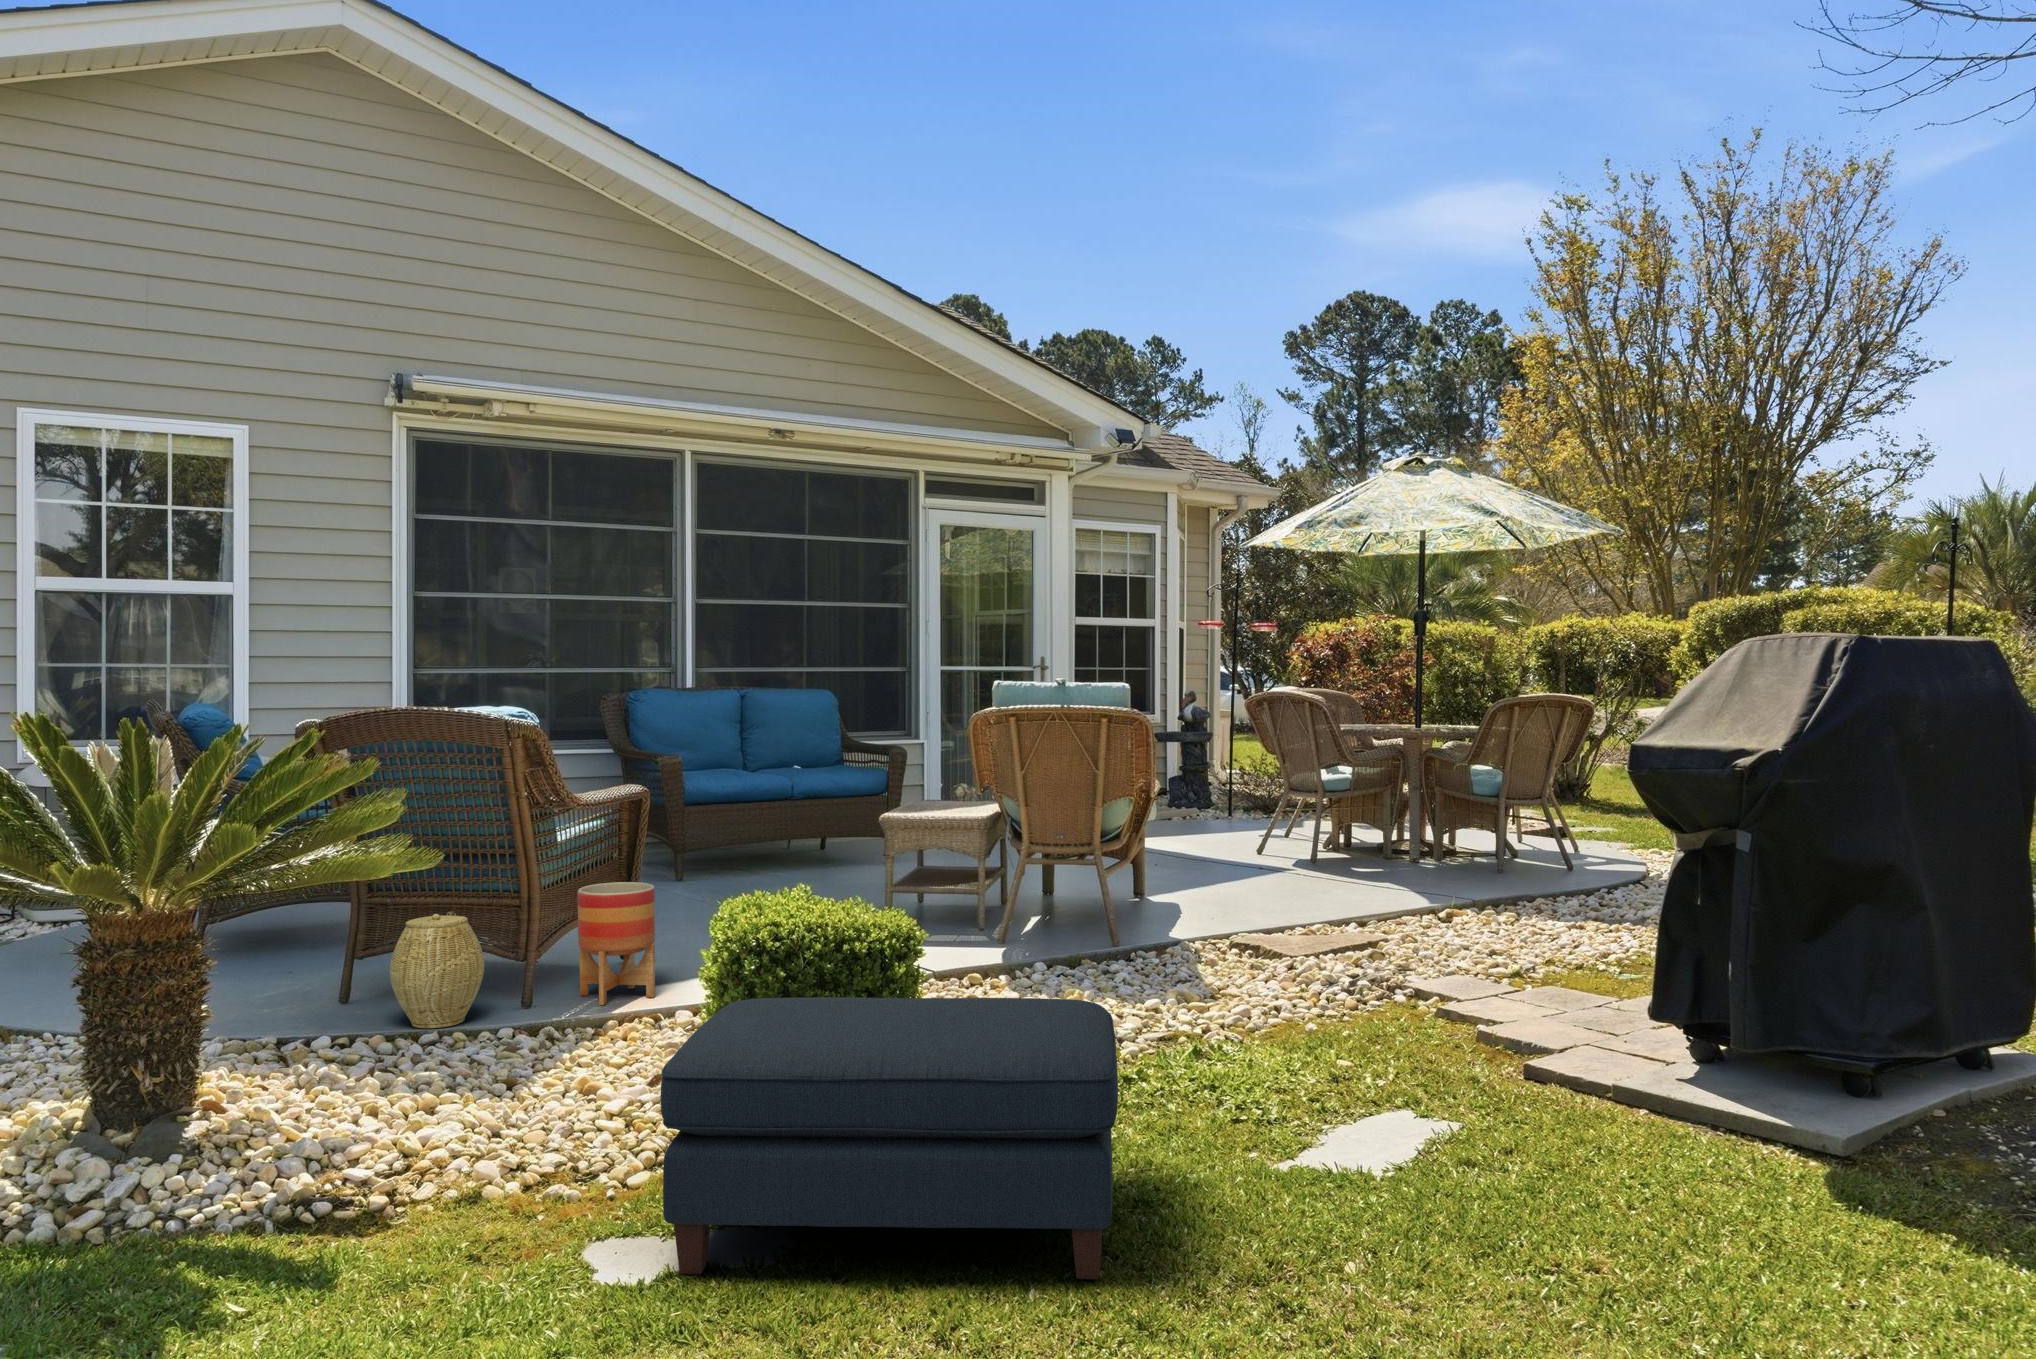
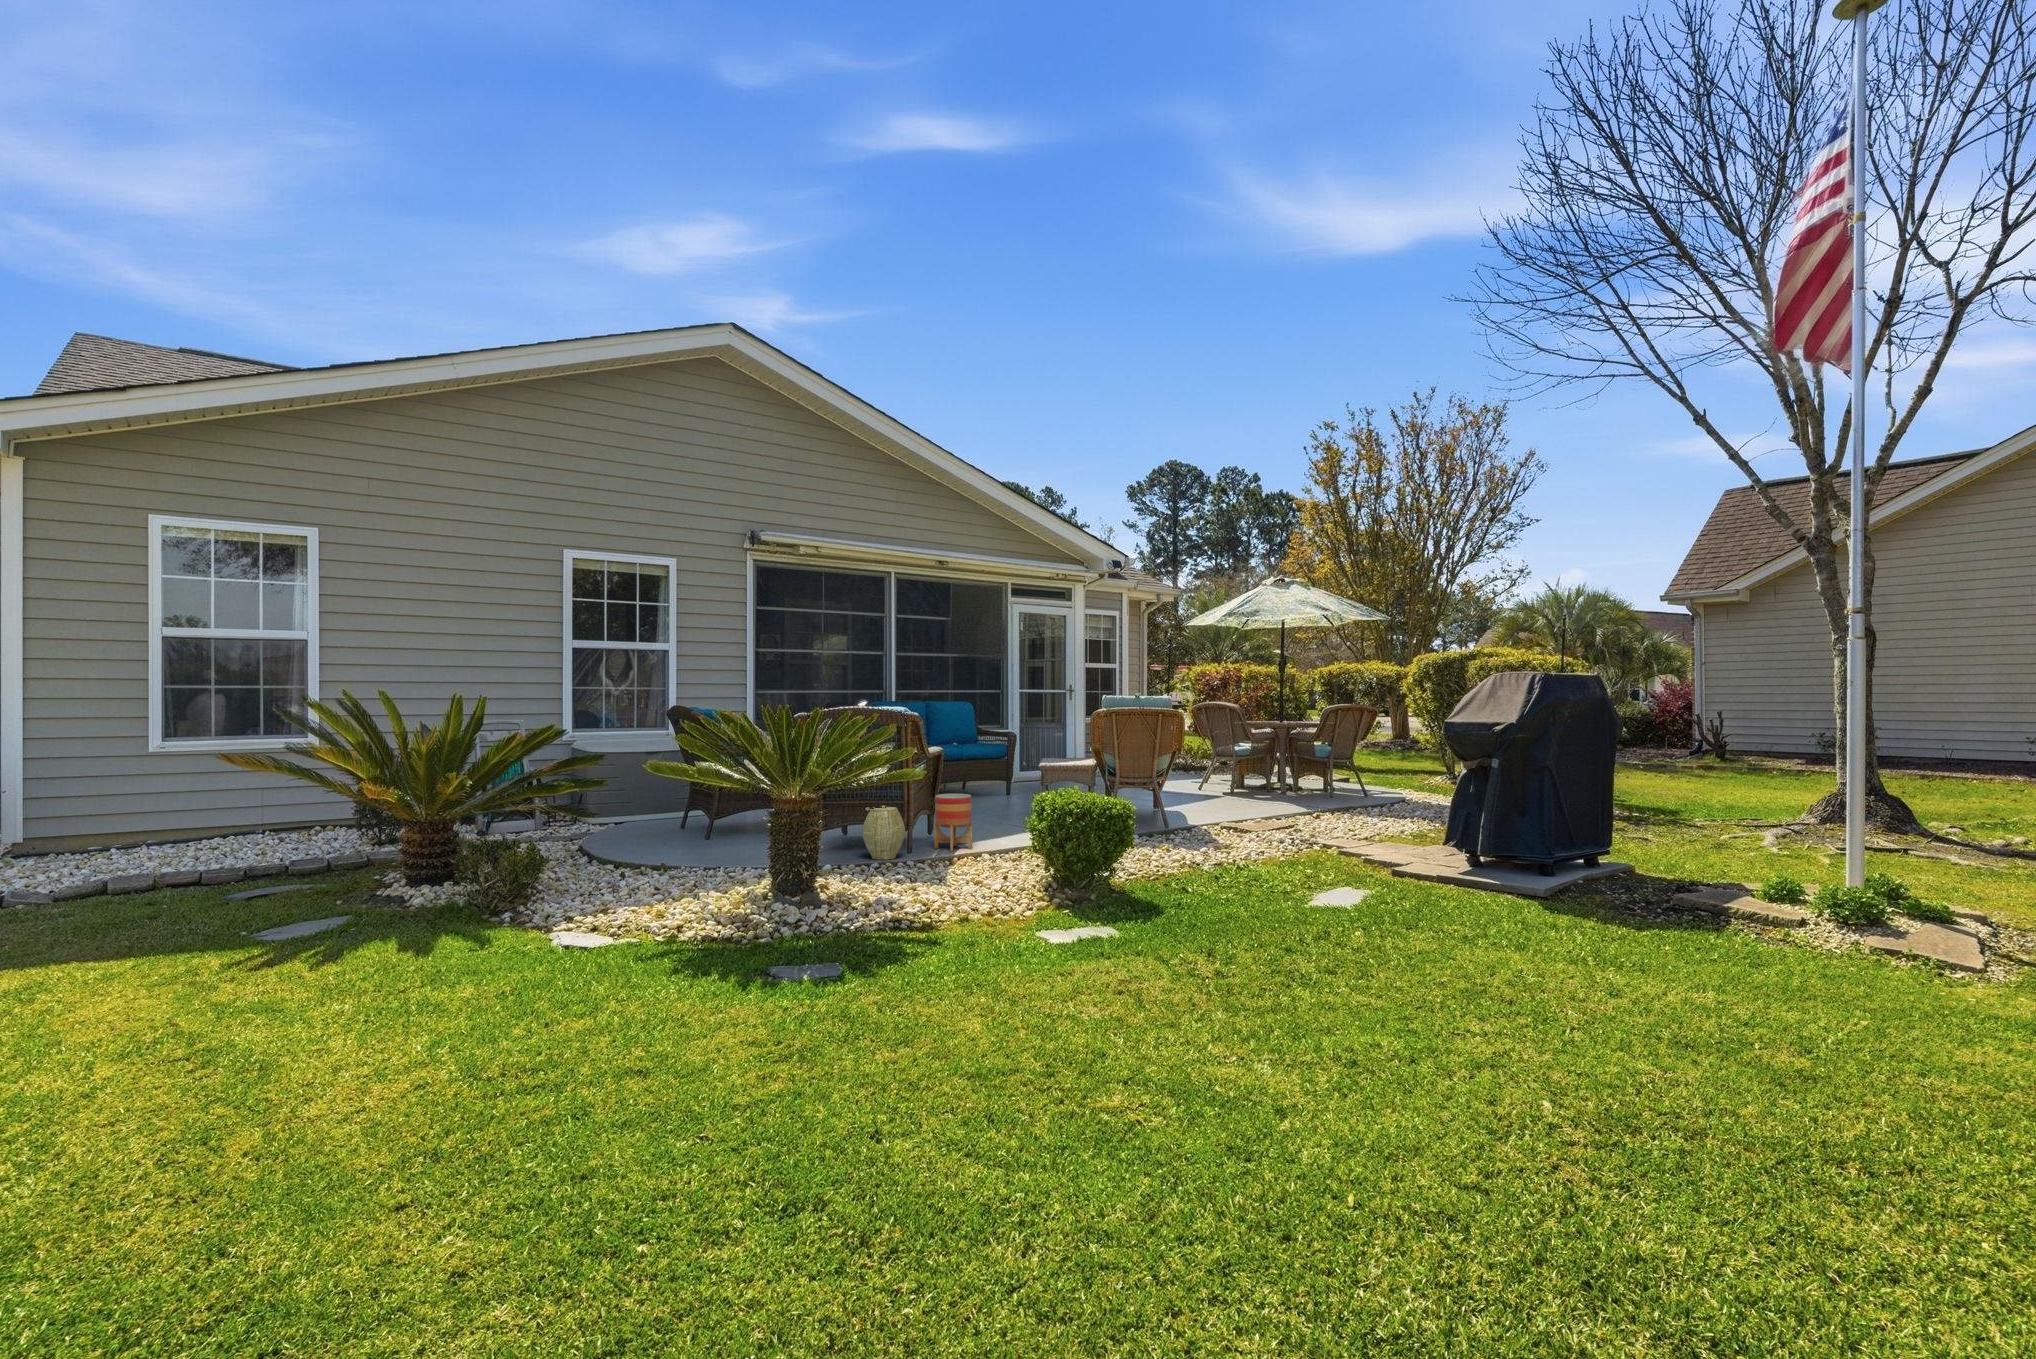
ottoman: present [661,997,1118,1279] -> none [1099,820,1286,919]

